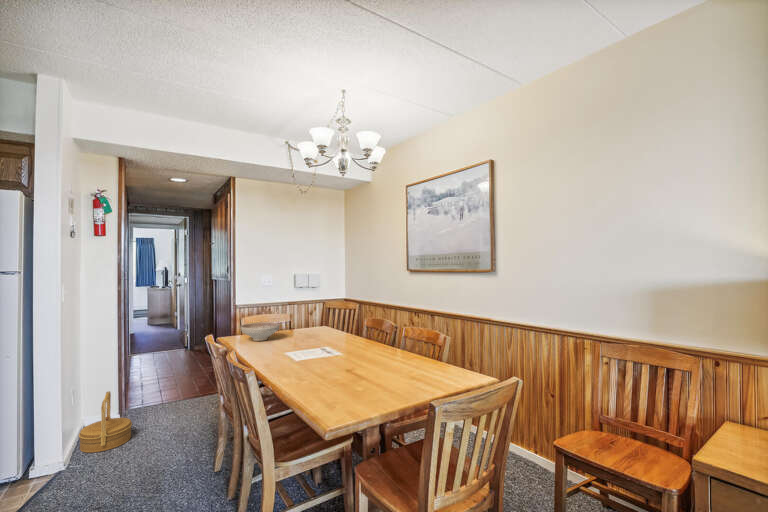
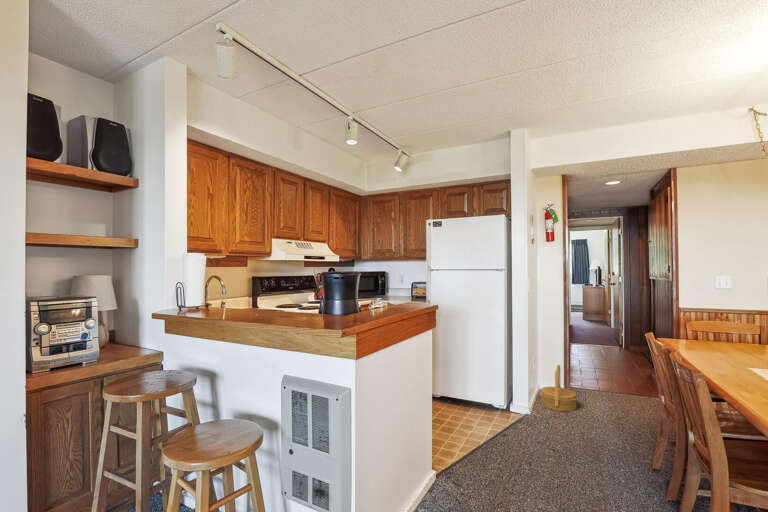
decorative bowl: present [241,322,280,341] -> none [686,329,742,352]

